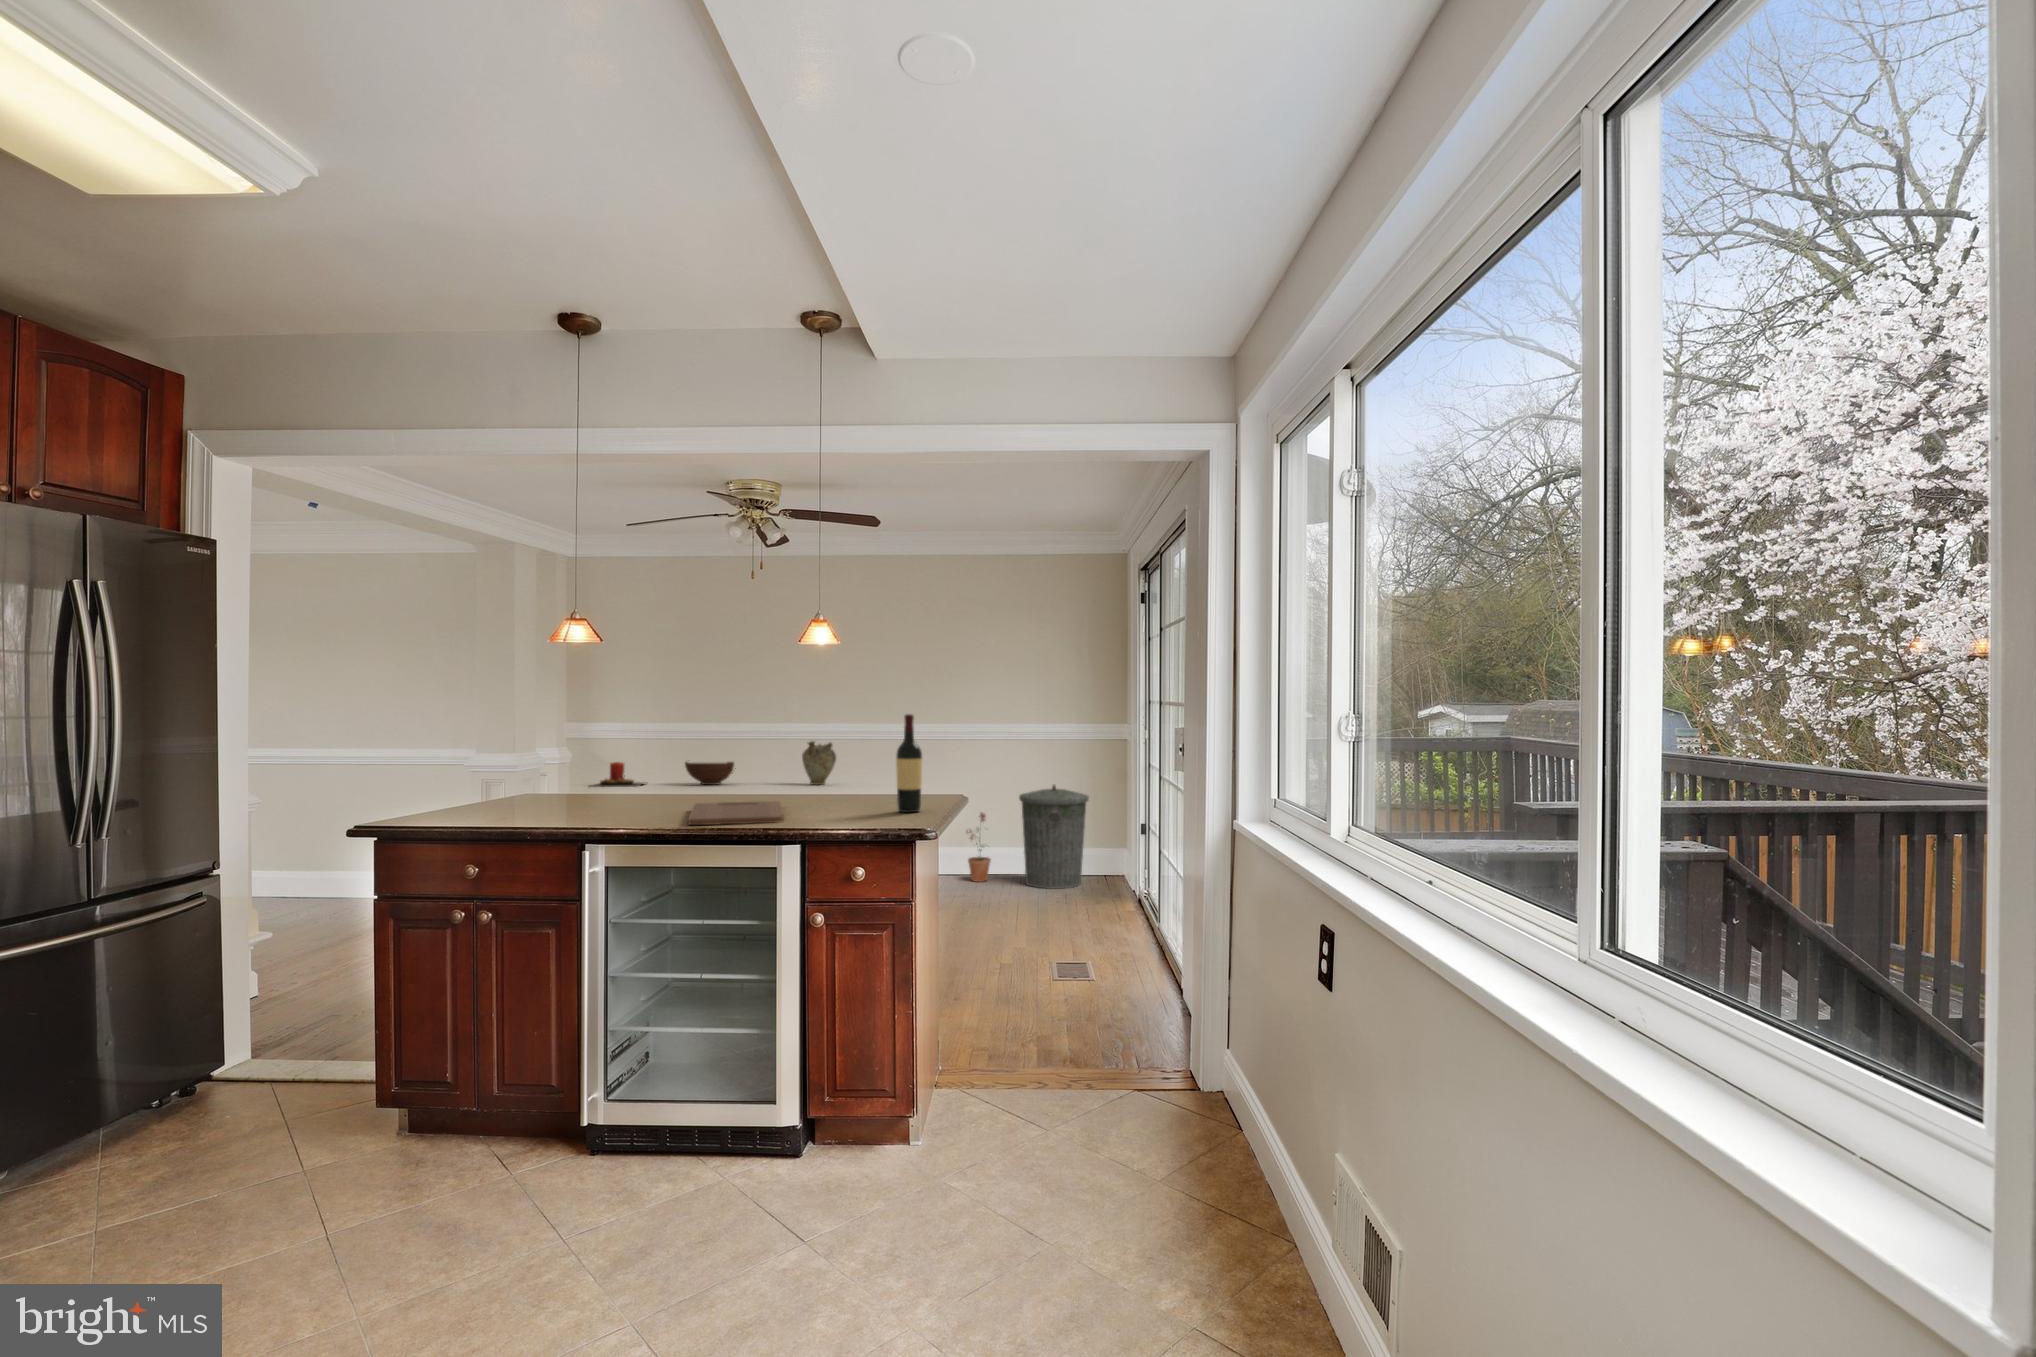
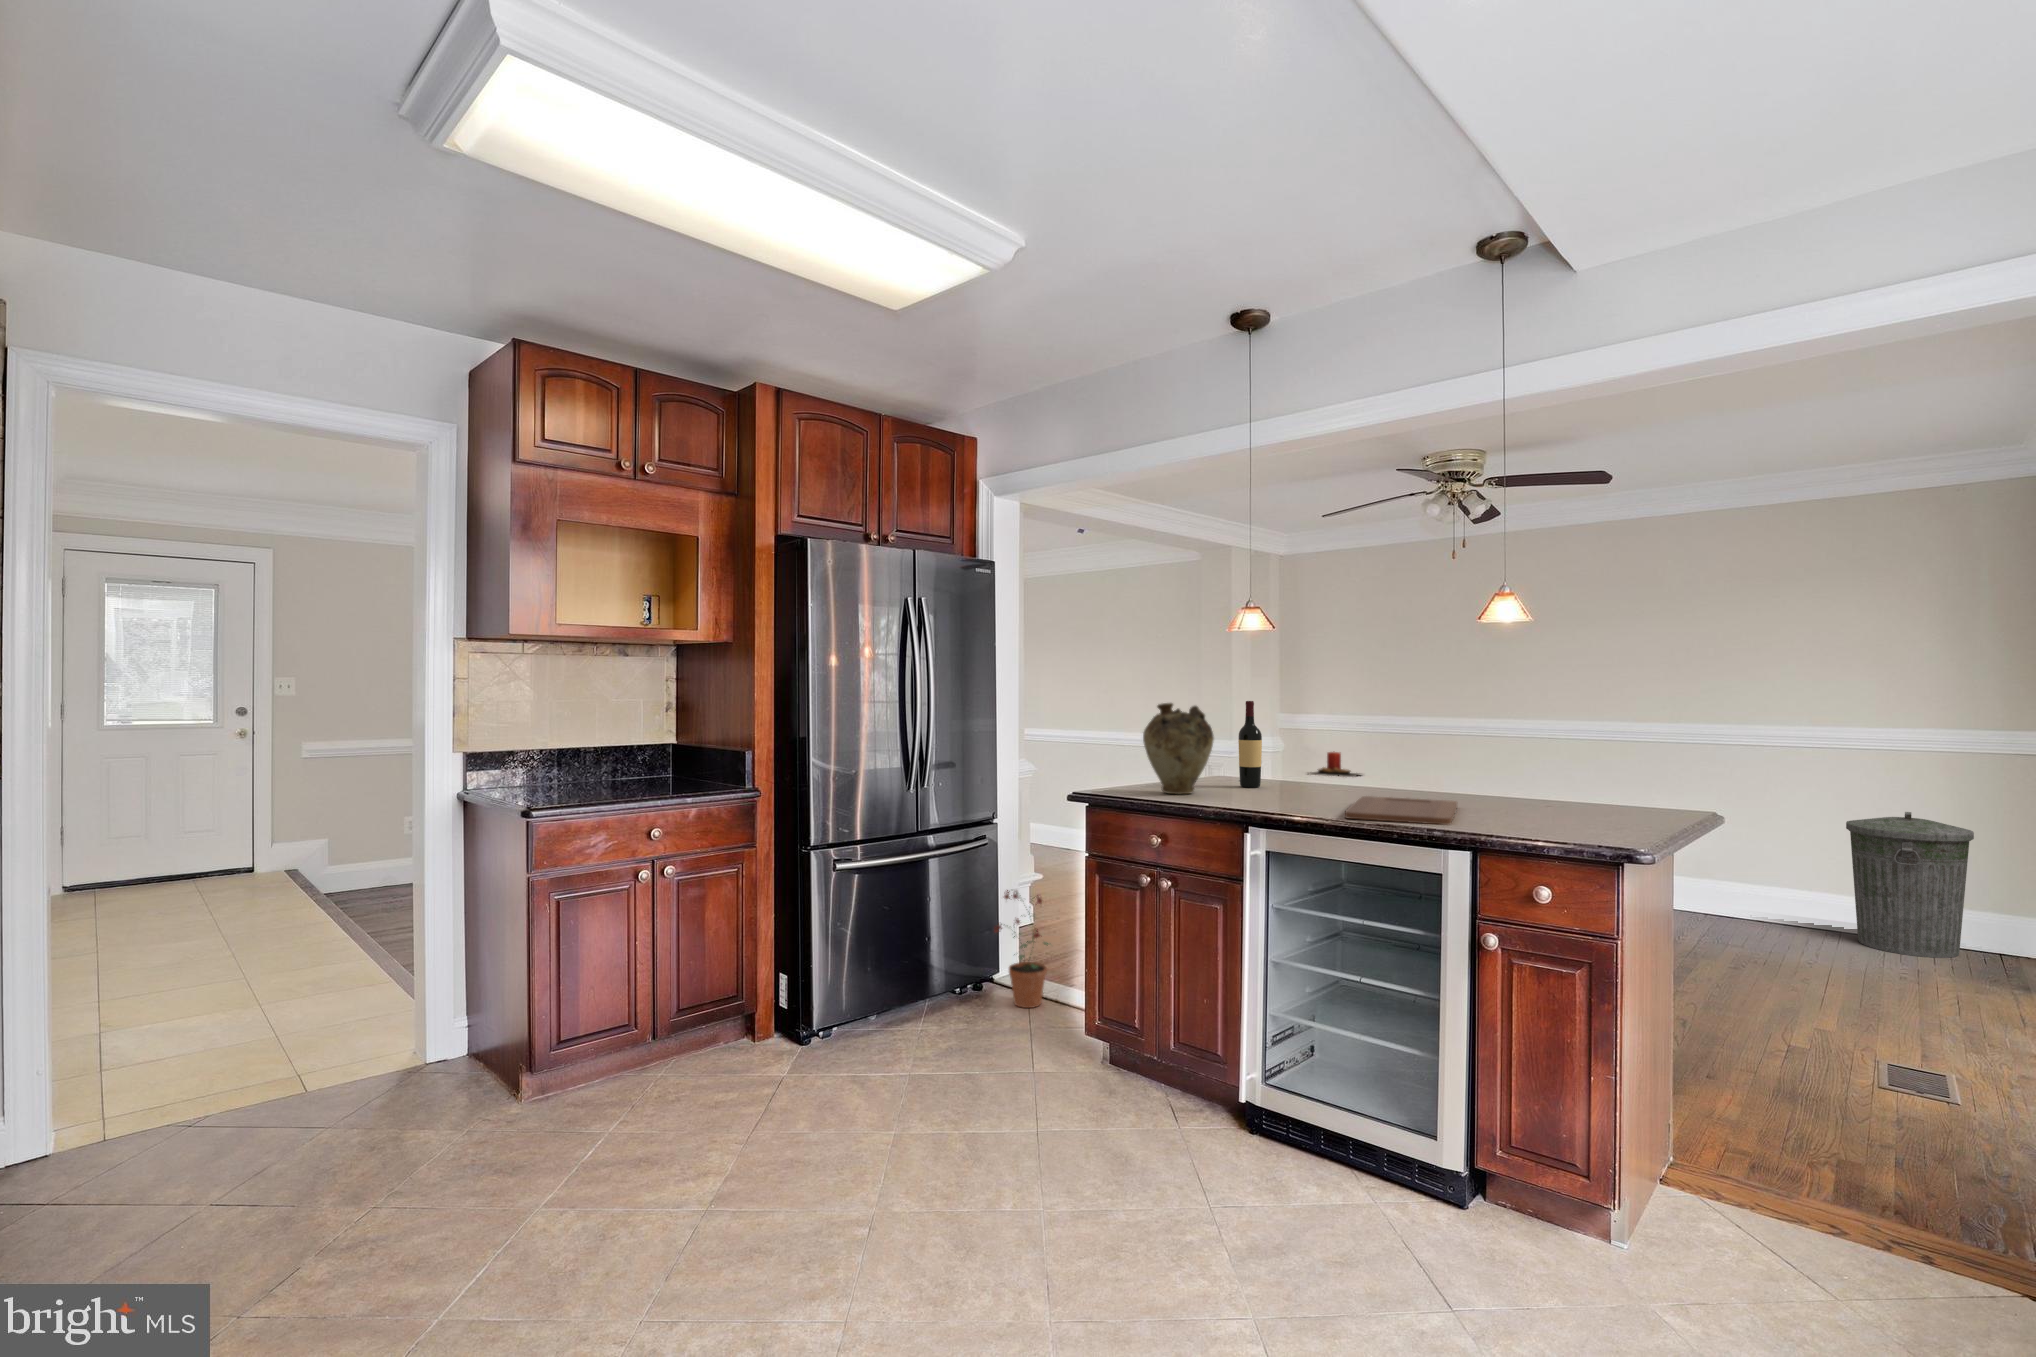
wine bottle: present [896,714,922,813] -> present [1238,701,1262,788]
vase: present [802,741,836,785] -> present [1143,703,1214,795]
fruit bowl: present [685,762,736,785] -> none [1401,753,1457,781]
potted plant: present [967,813,991,882] -> present [994,890,1048,1008]

